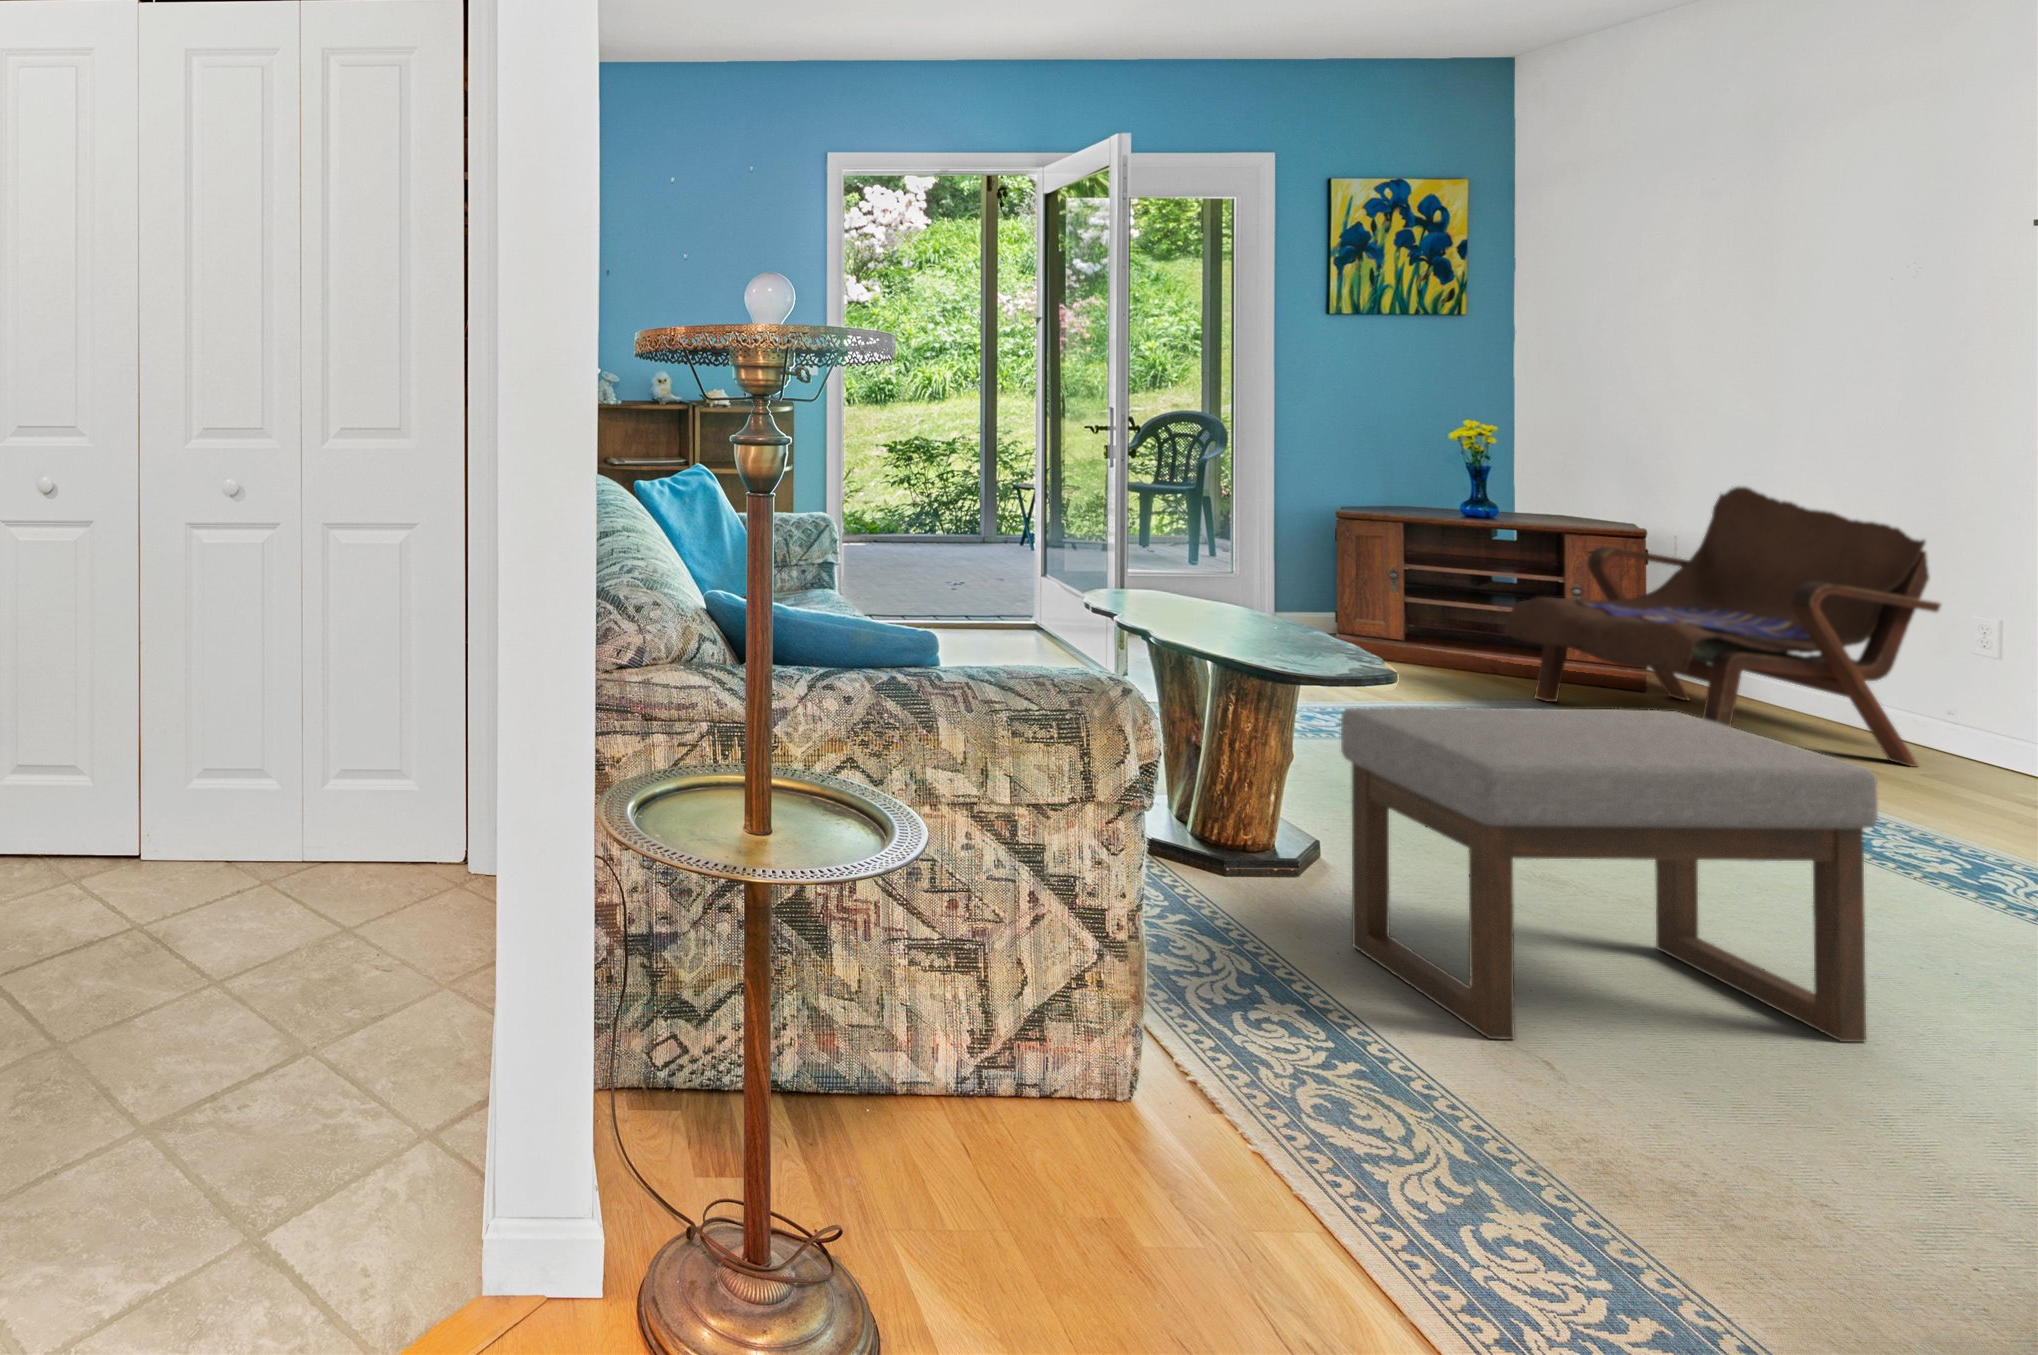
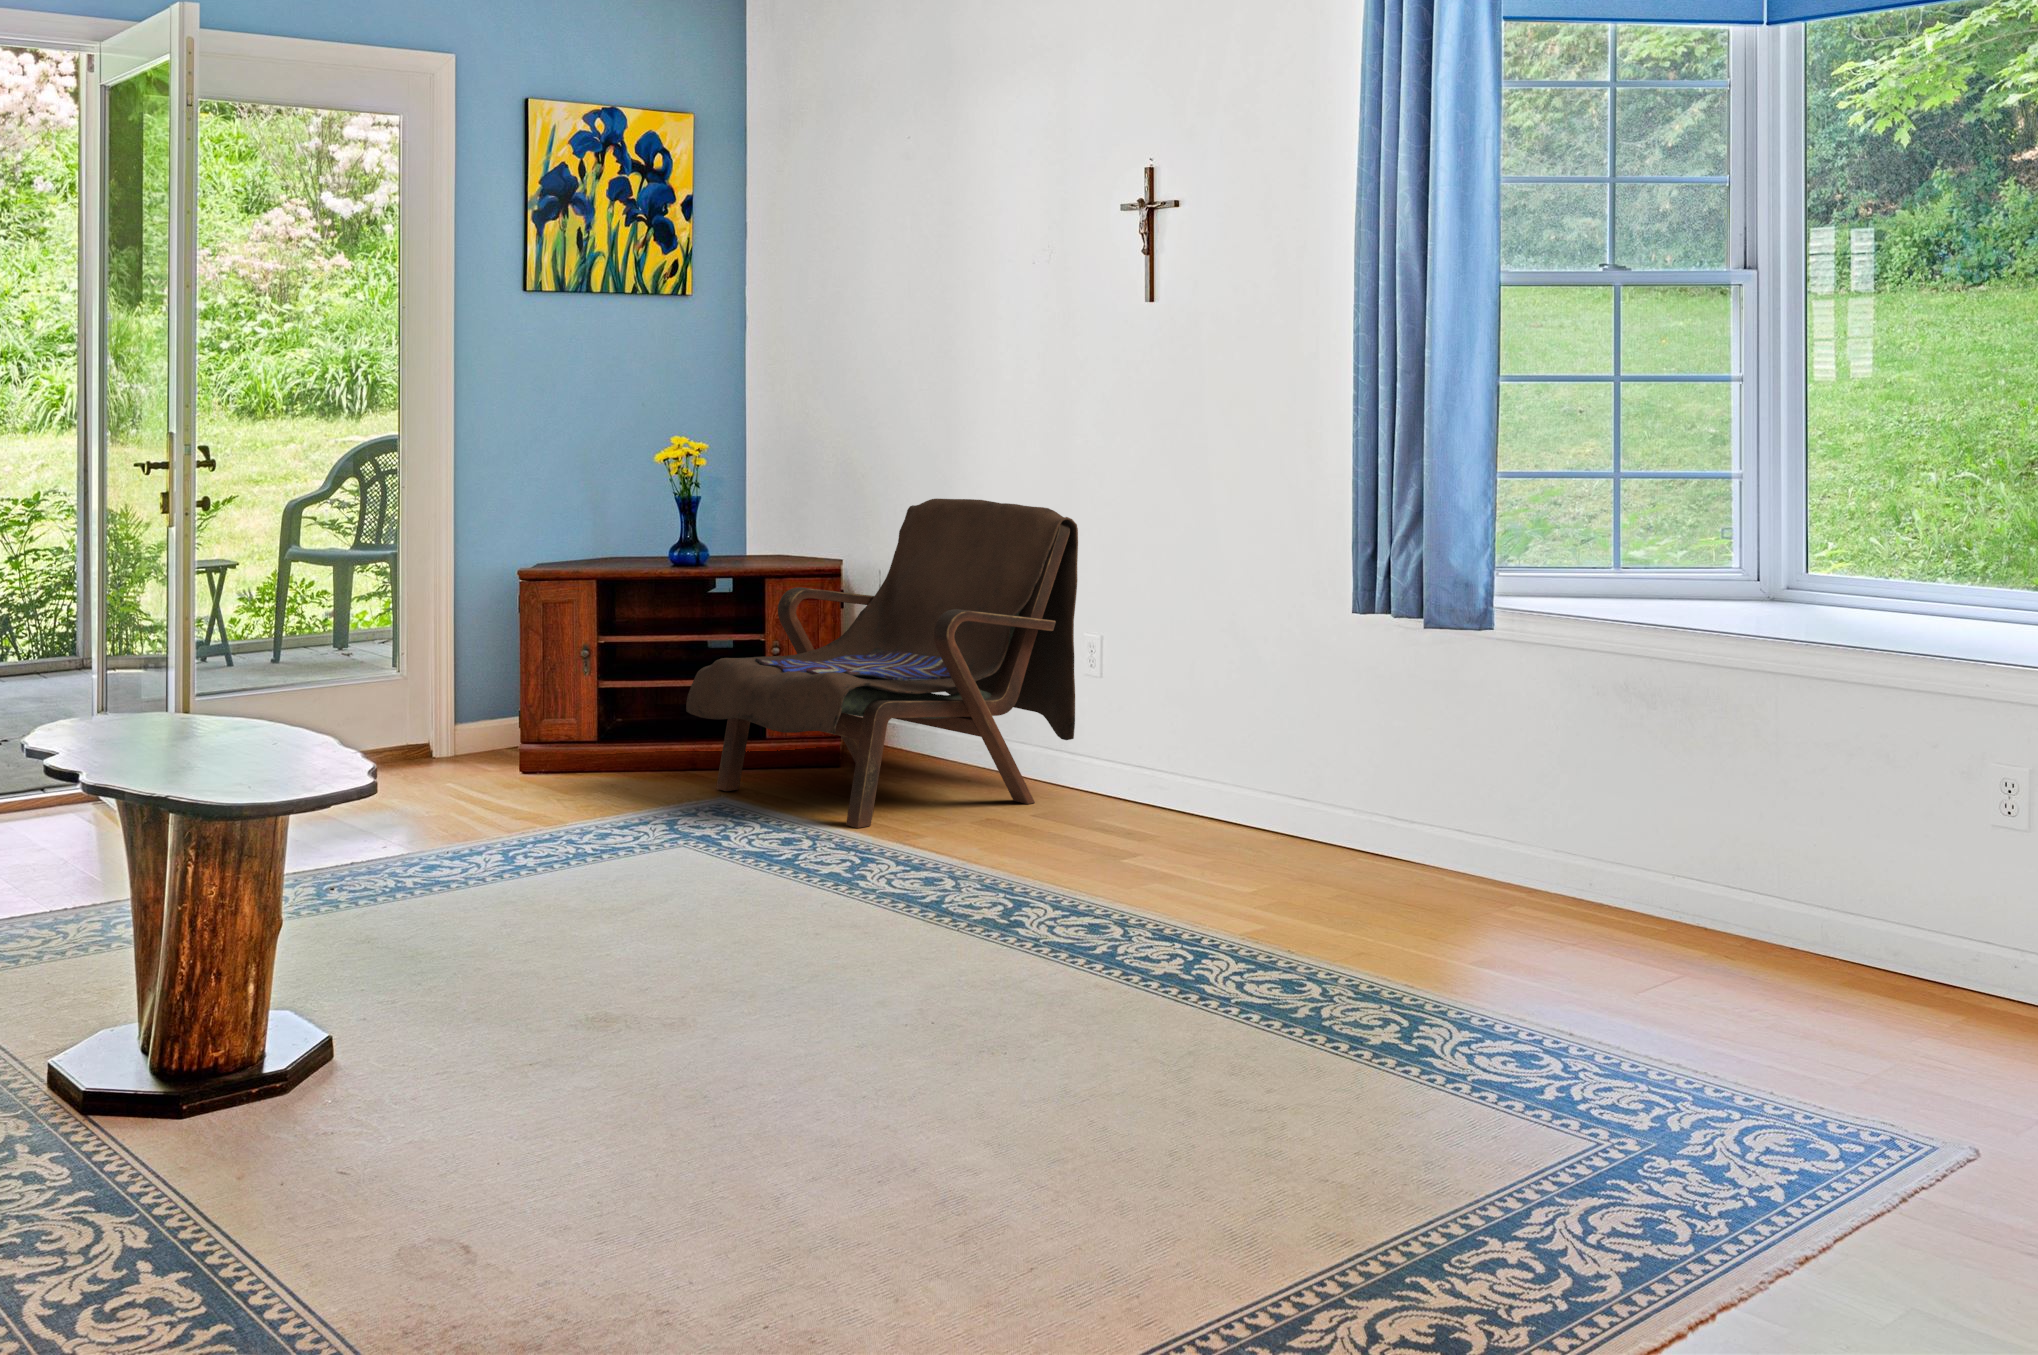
ottoman: present [1341,707,1878,1042] -> none [309,779,836,1236]

